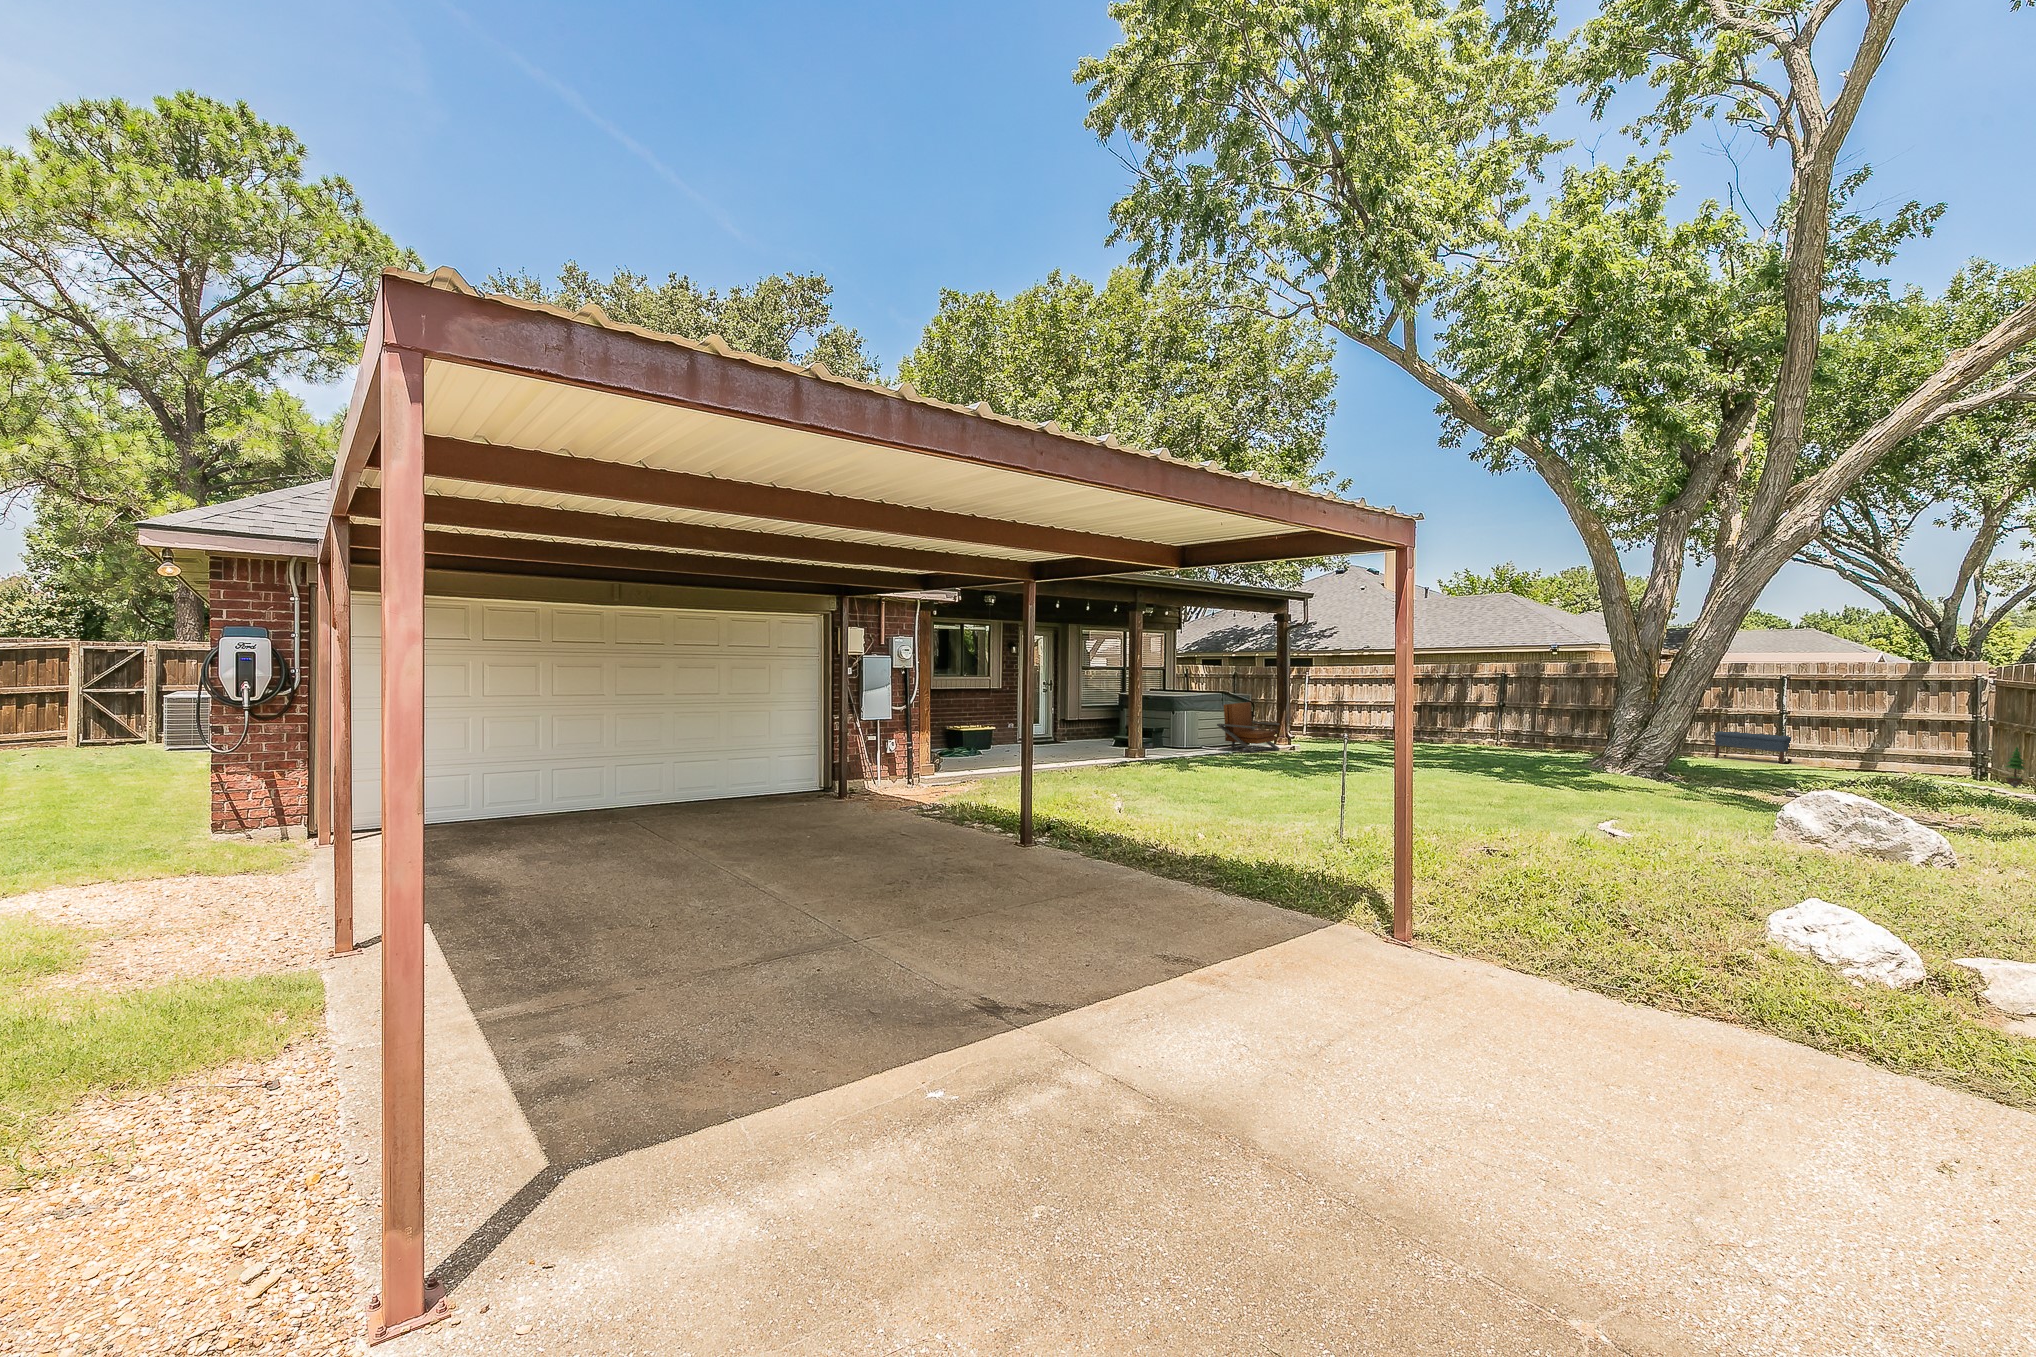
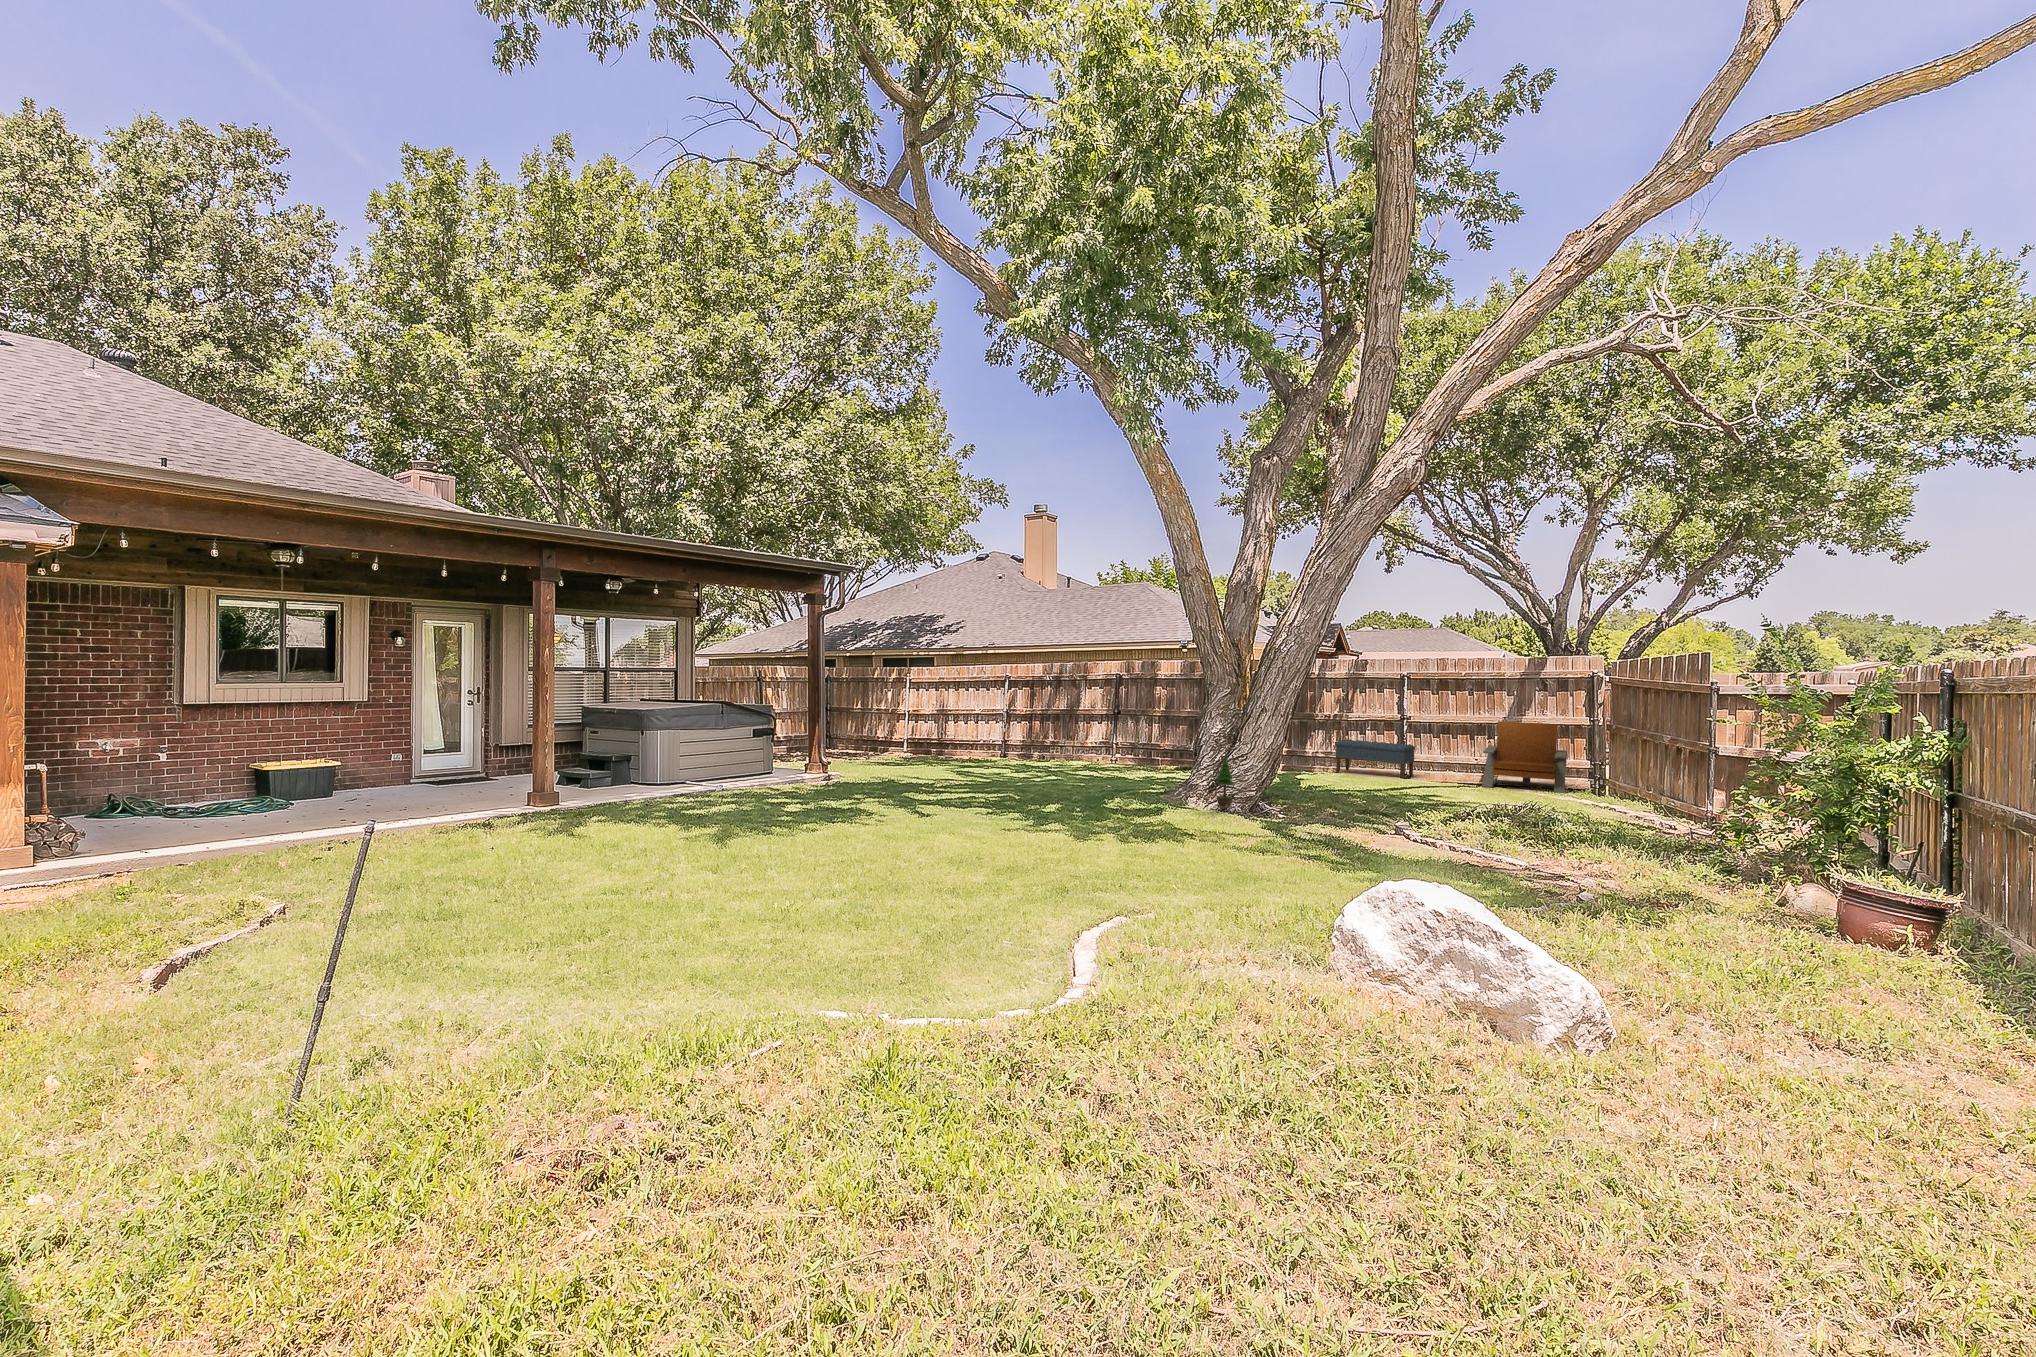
lounge chair: present [1217,702,1280,753] -> present [1482,721,1567,793]
potted tree: present [2005,747,2025,787] -> present [1215,755,1235,810]

